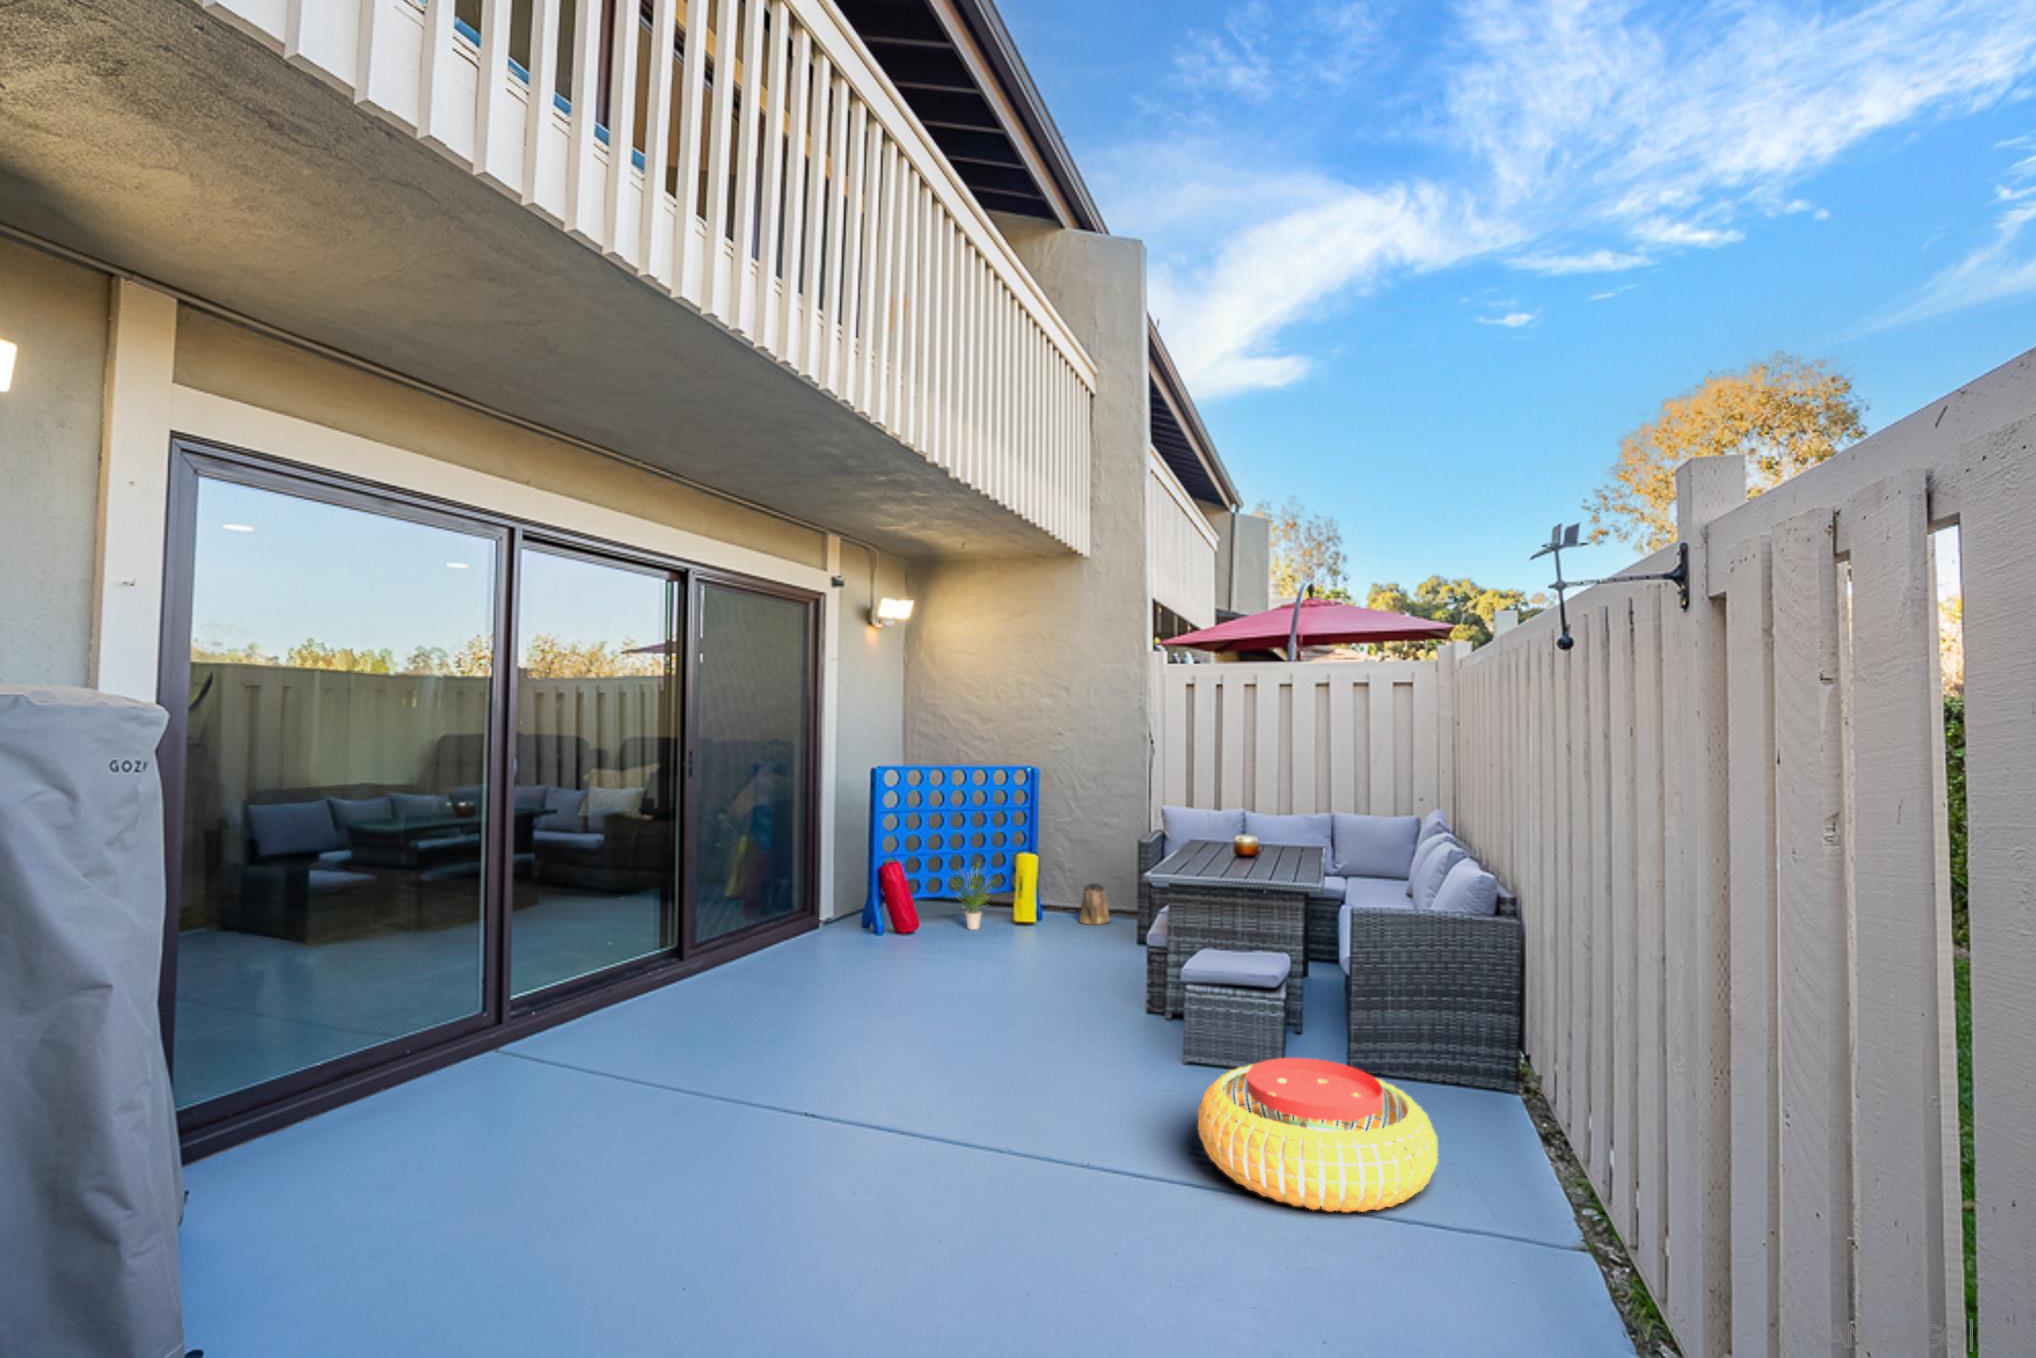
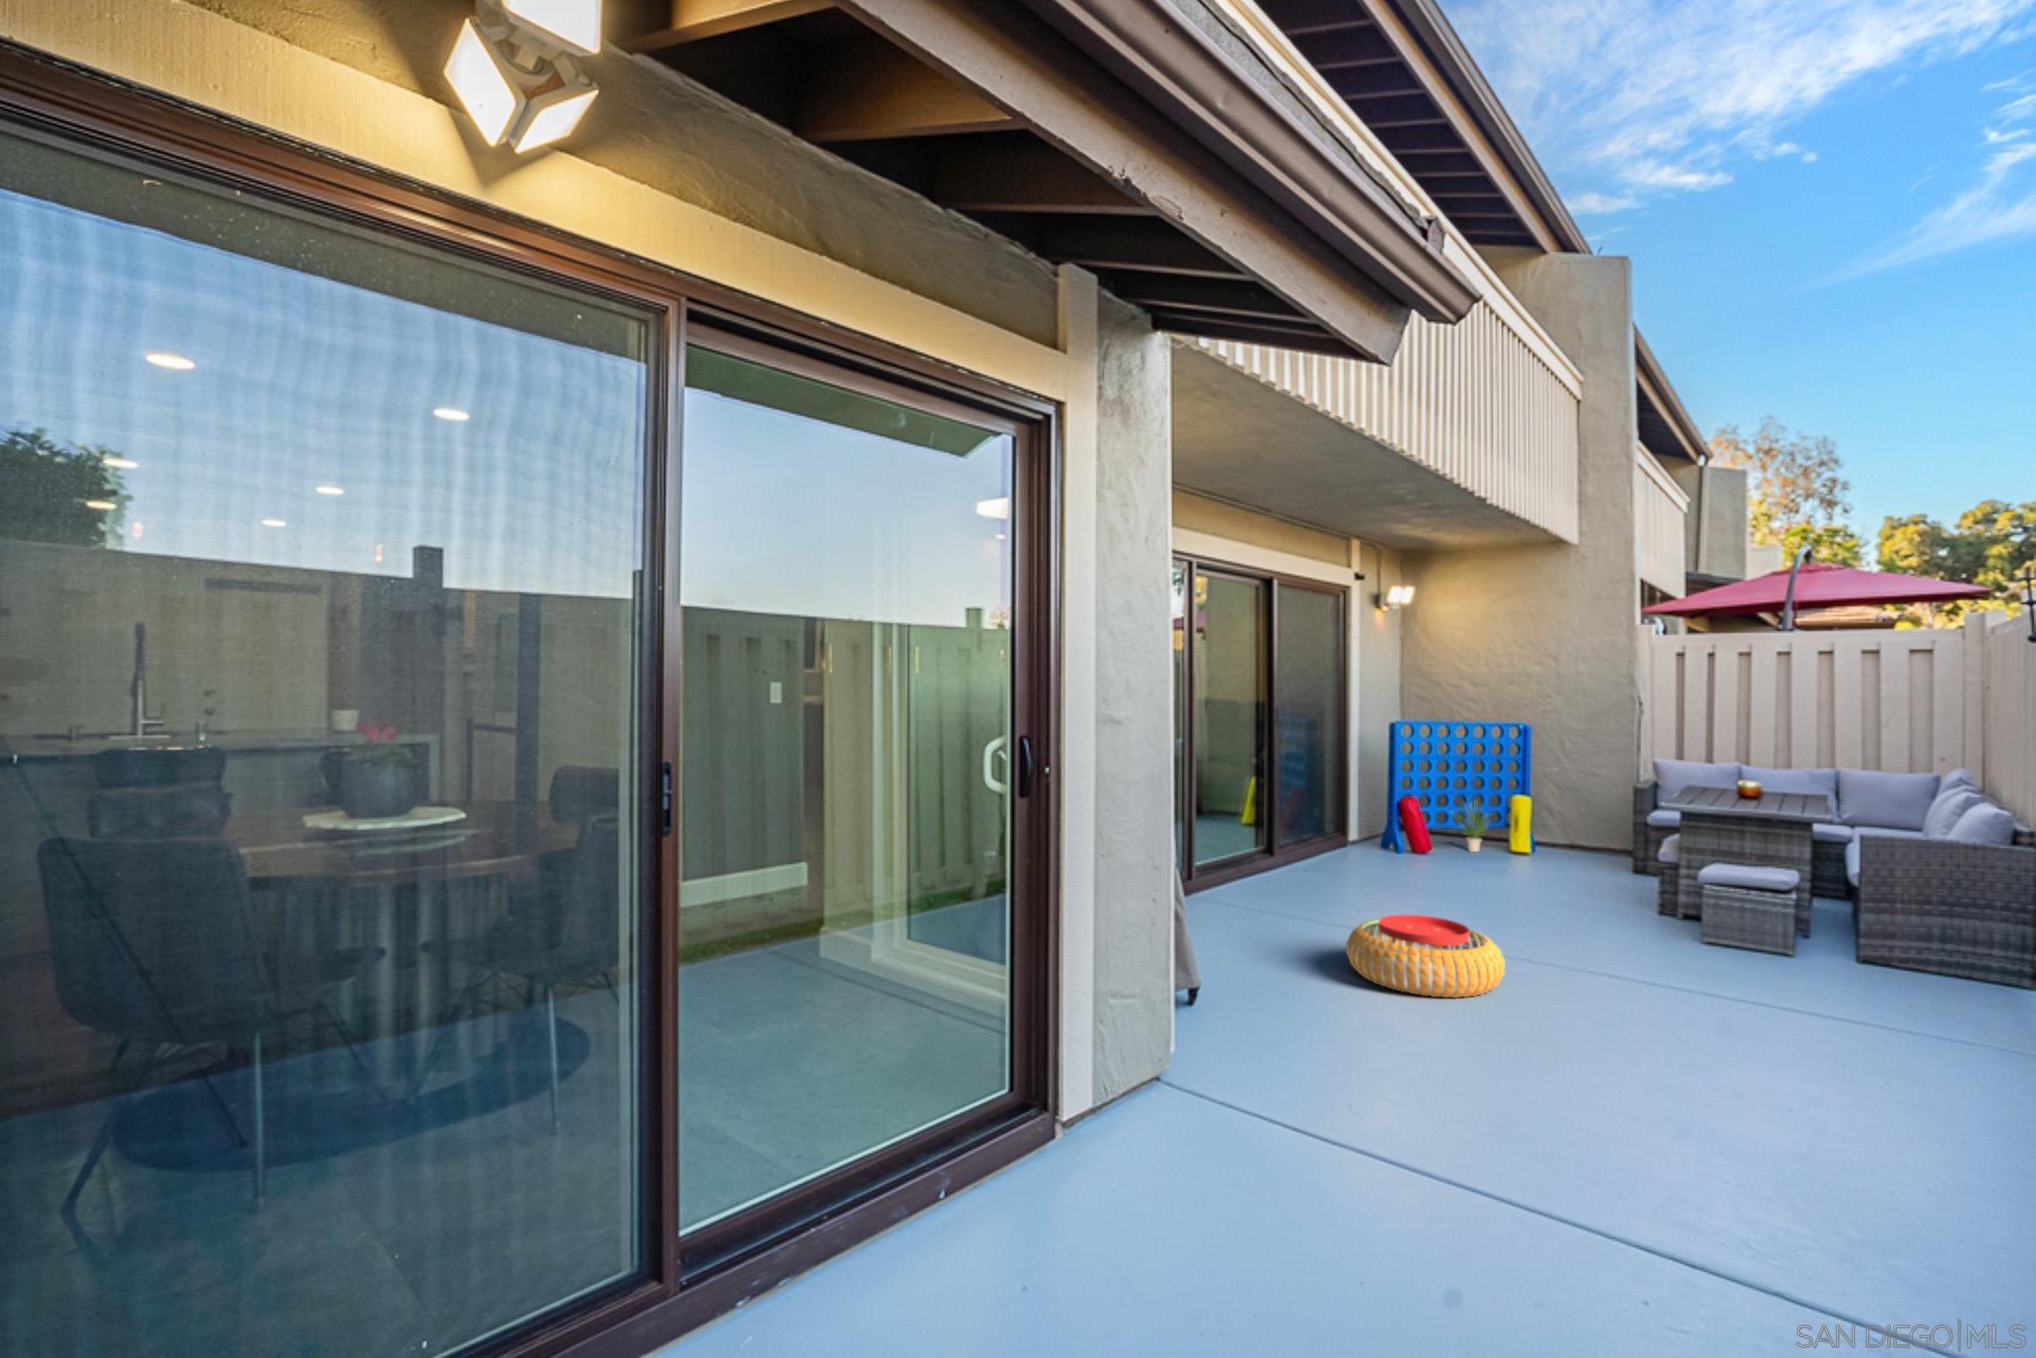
watering can: present [1079,883,1110,925] -> none [1568,823,1600,856]
pouf: present [1198,1058,1438,1212] -> present [1347,915,1505,998]

